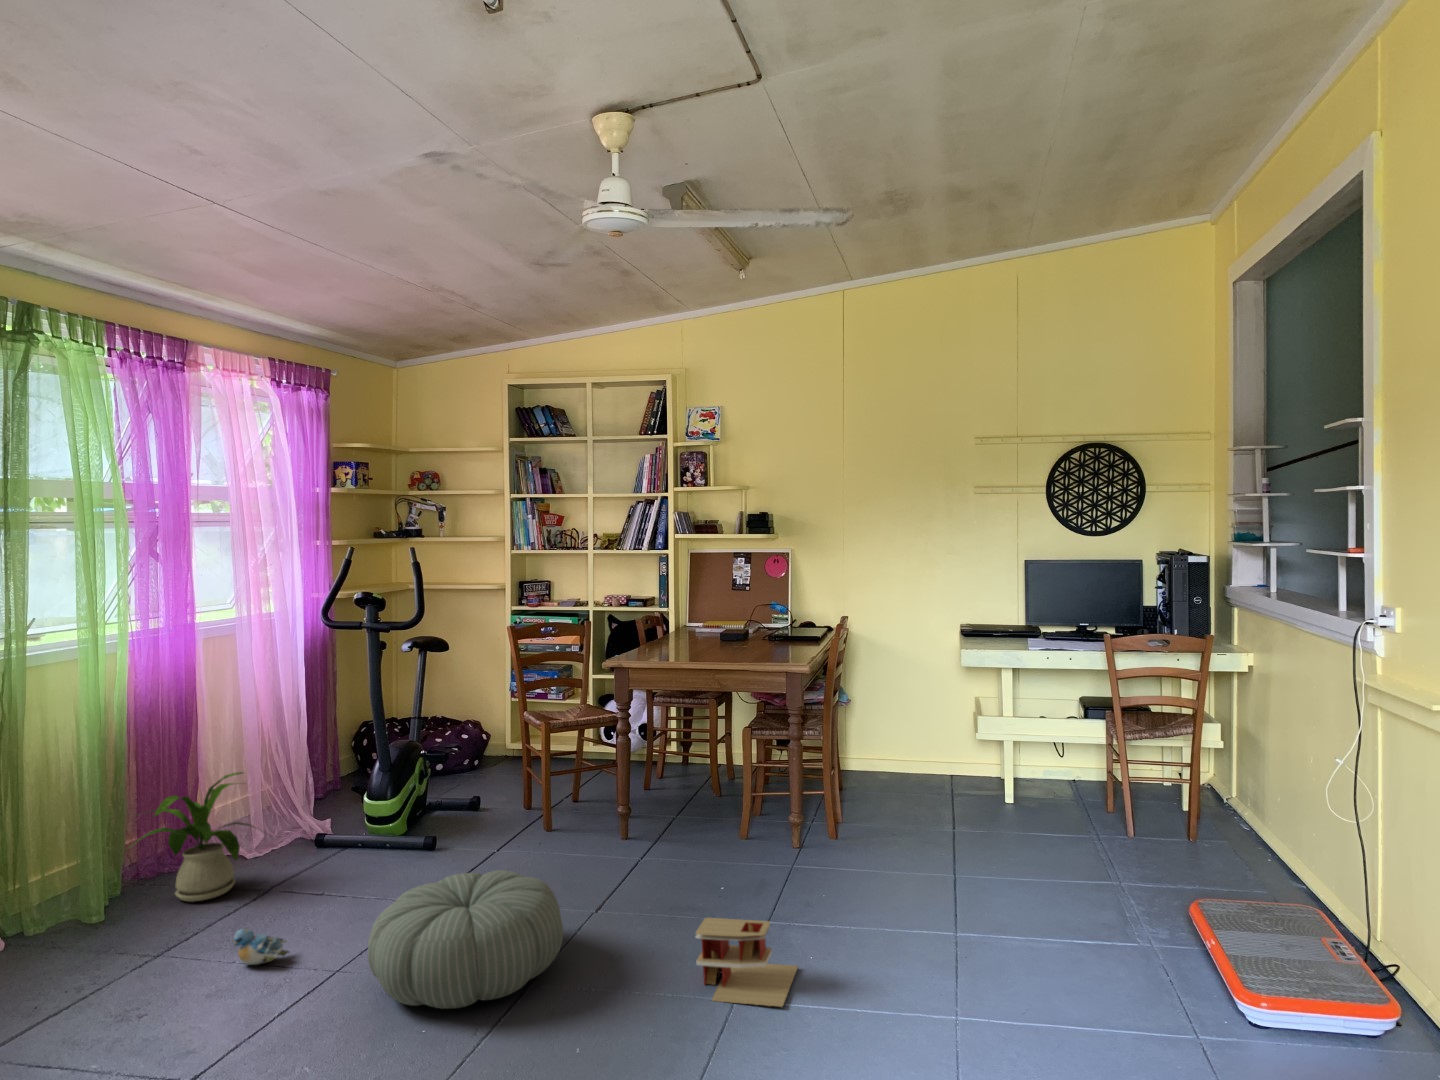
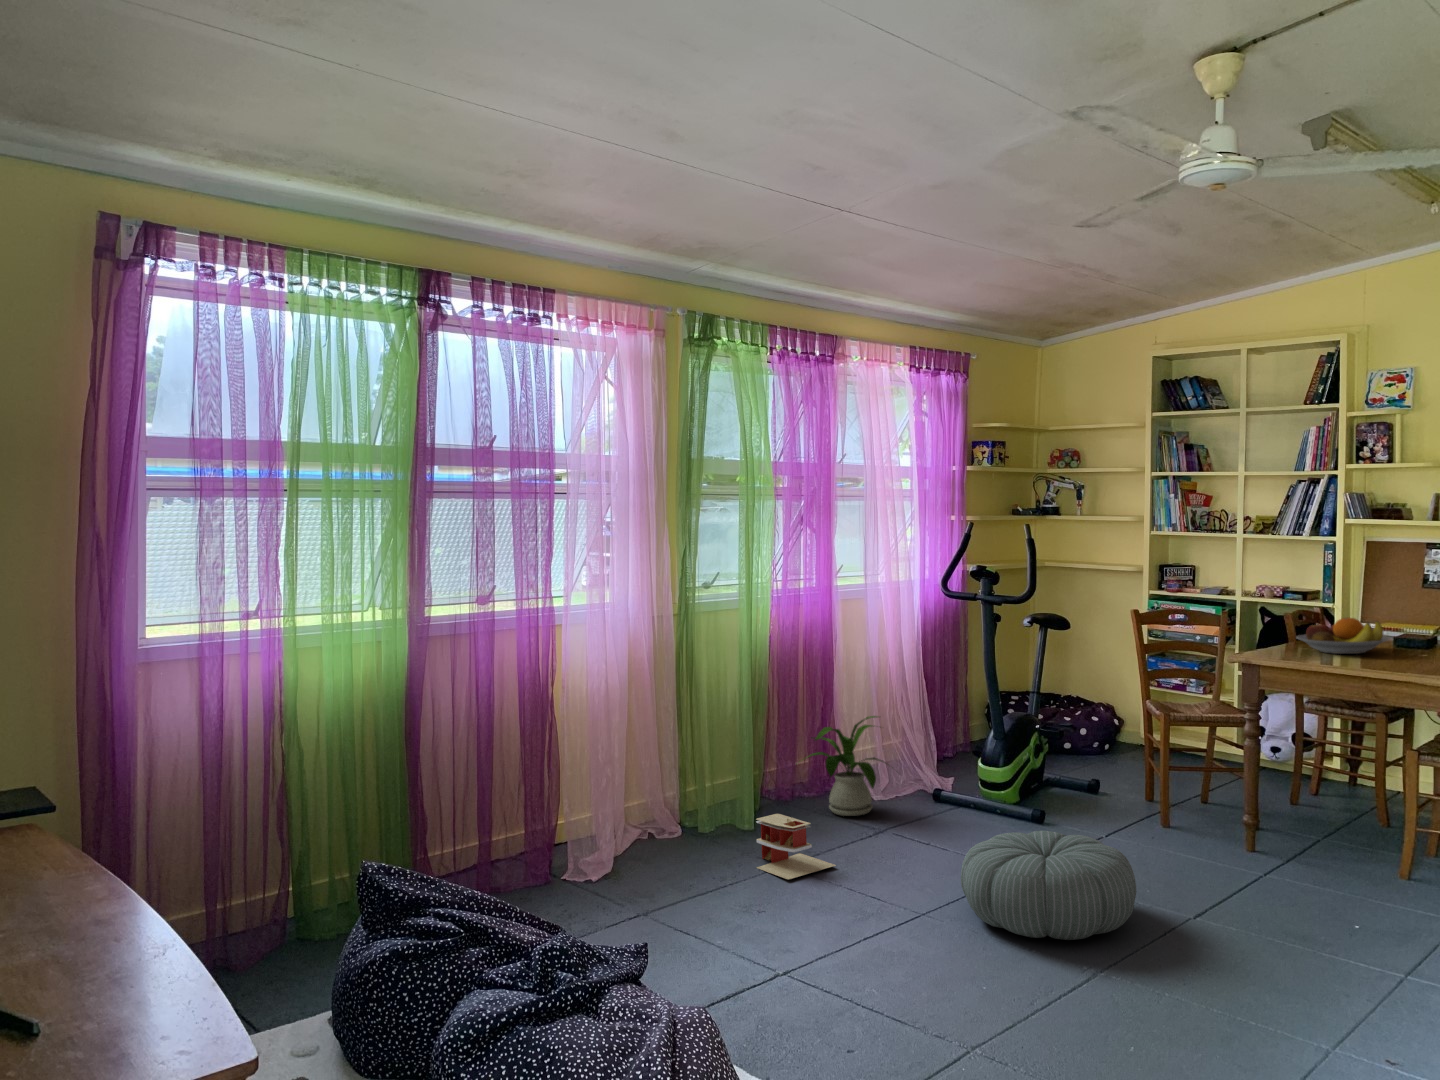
fruit bowl: none [656,618,727,650] -> present [1296,618,1390,654]
toy house: present [696,918,798,1007] -> present [756,814,836,879]
plush toy: present [233,929,289,965] -> none [863,838,905,869]

